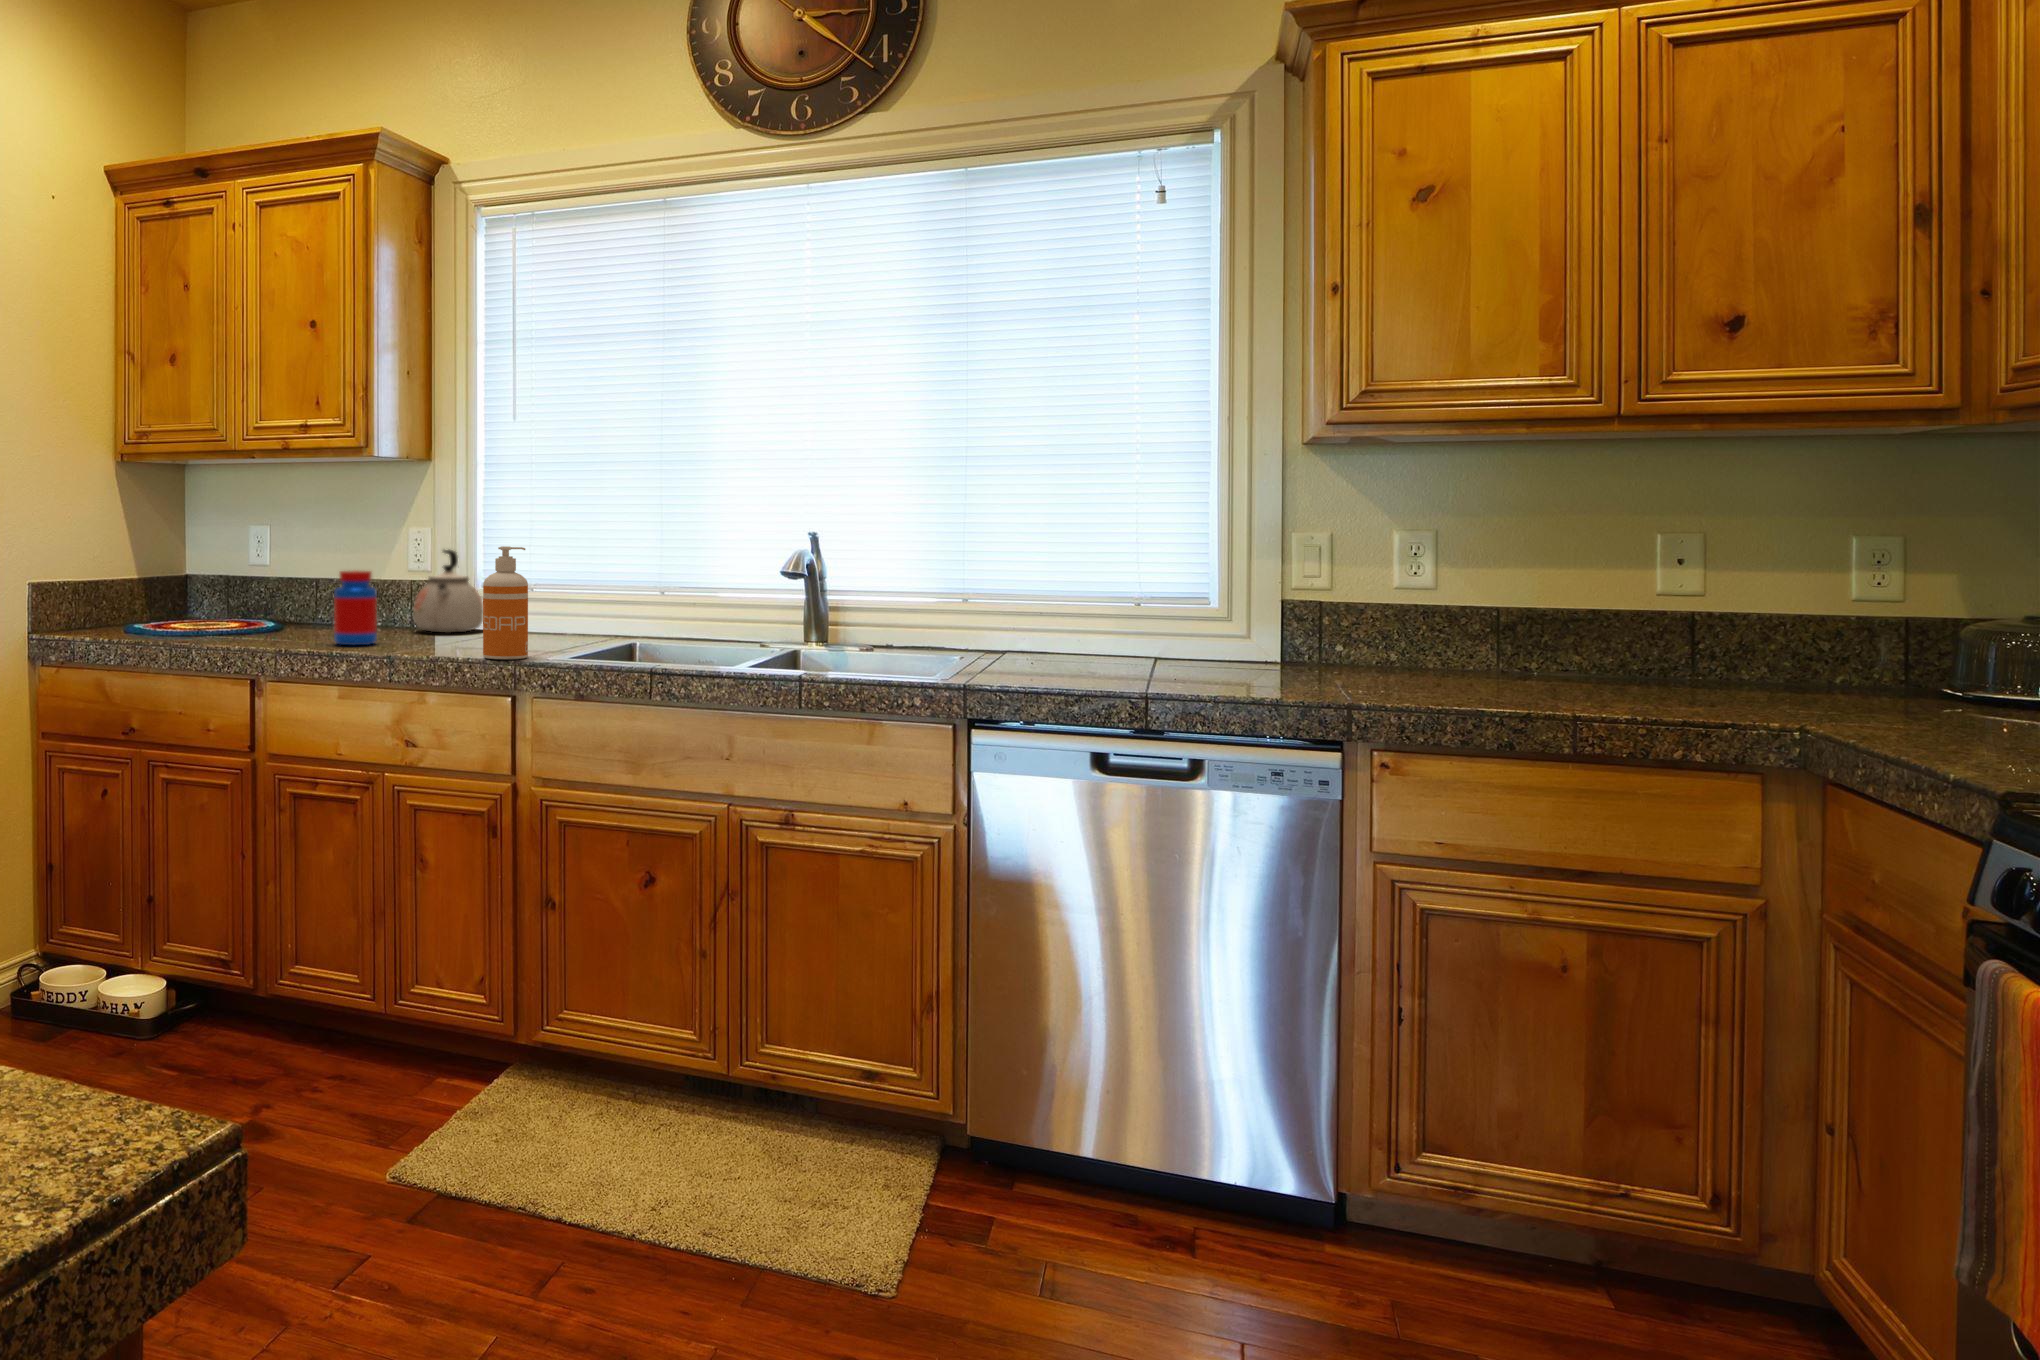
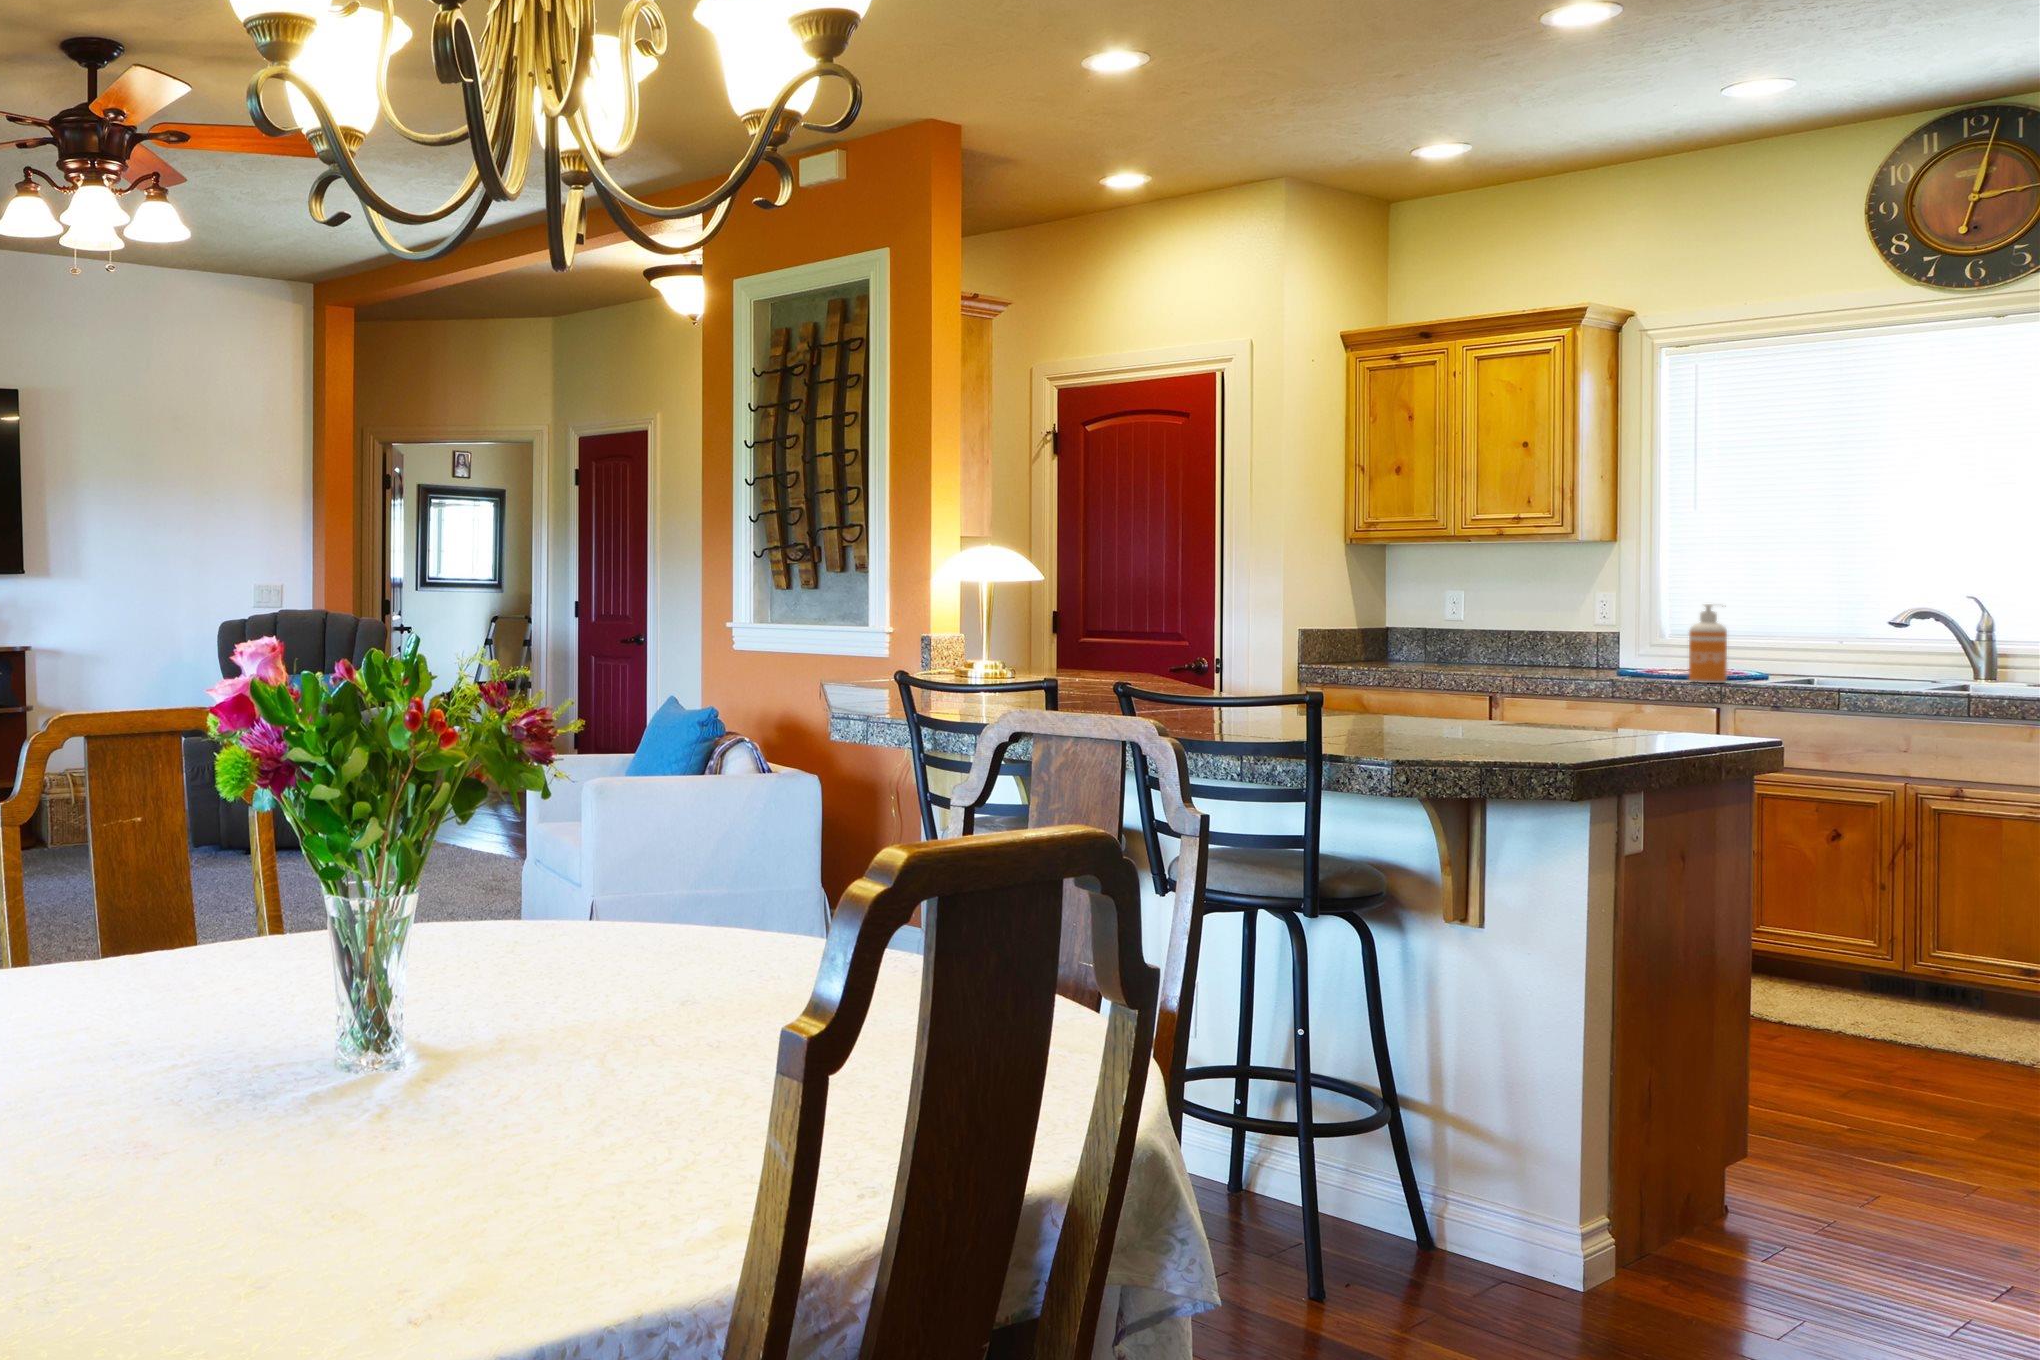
kettle: present [413,550,483,633] -> none [1602,609,1665,671]
jar: present [334,570,377,645] -> none [1549,622,1585,675]

